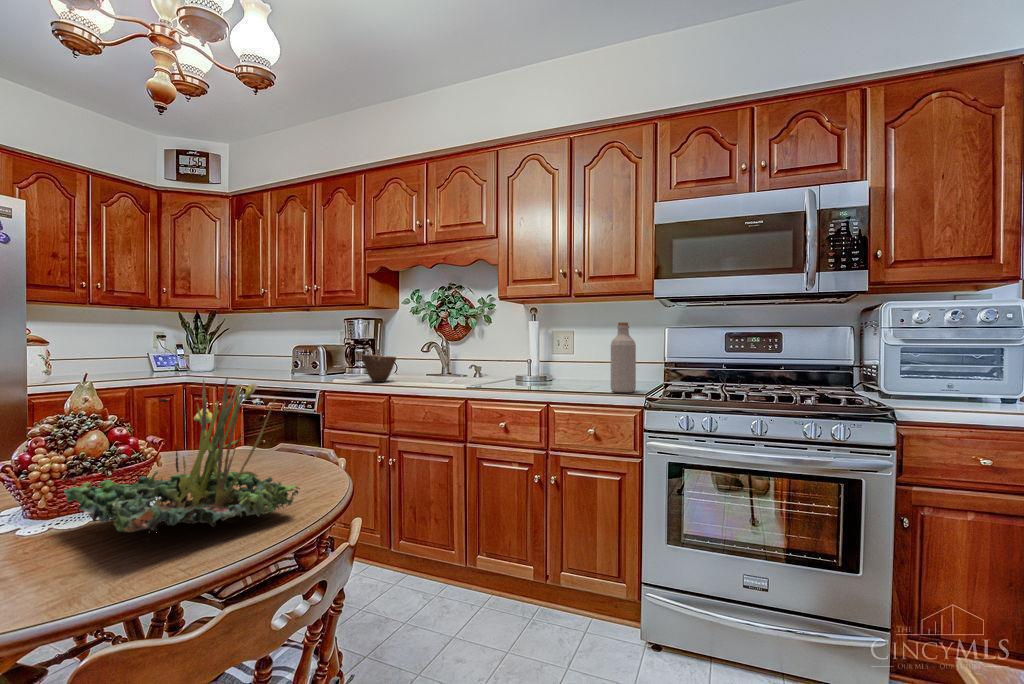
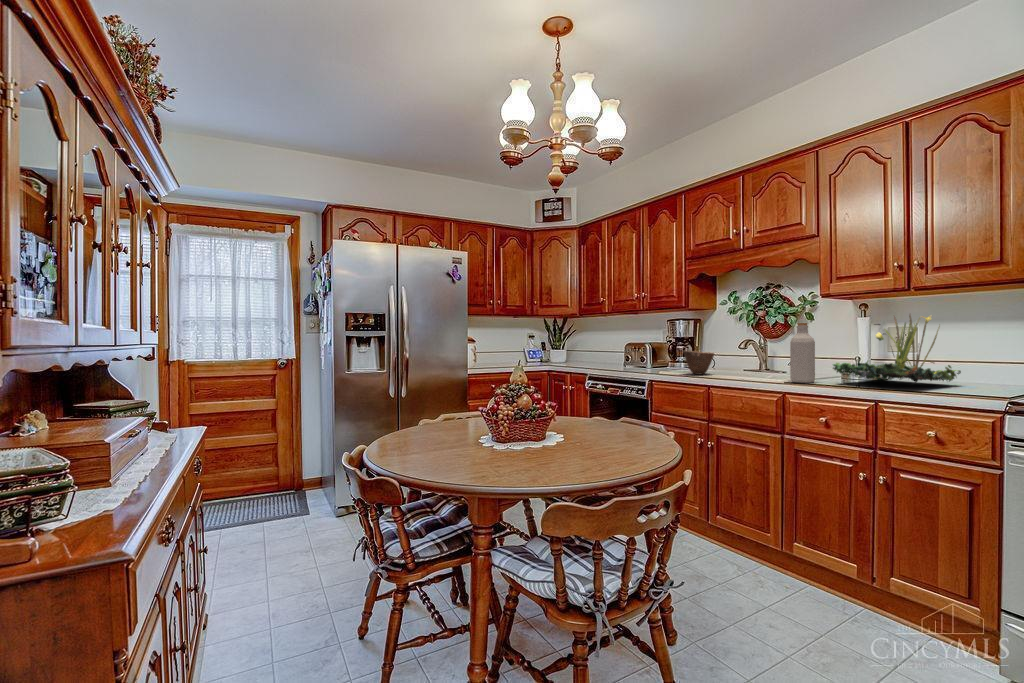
bottle: present [611,322,636,392] -> present [790,323,815,383]
plant: present [64,377,300,543] -> present [833,315,961,382]

